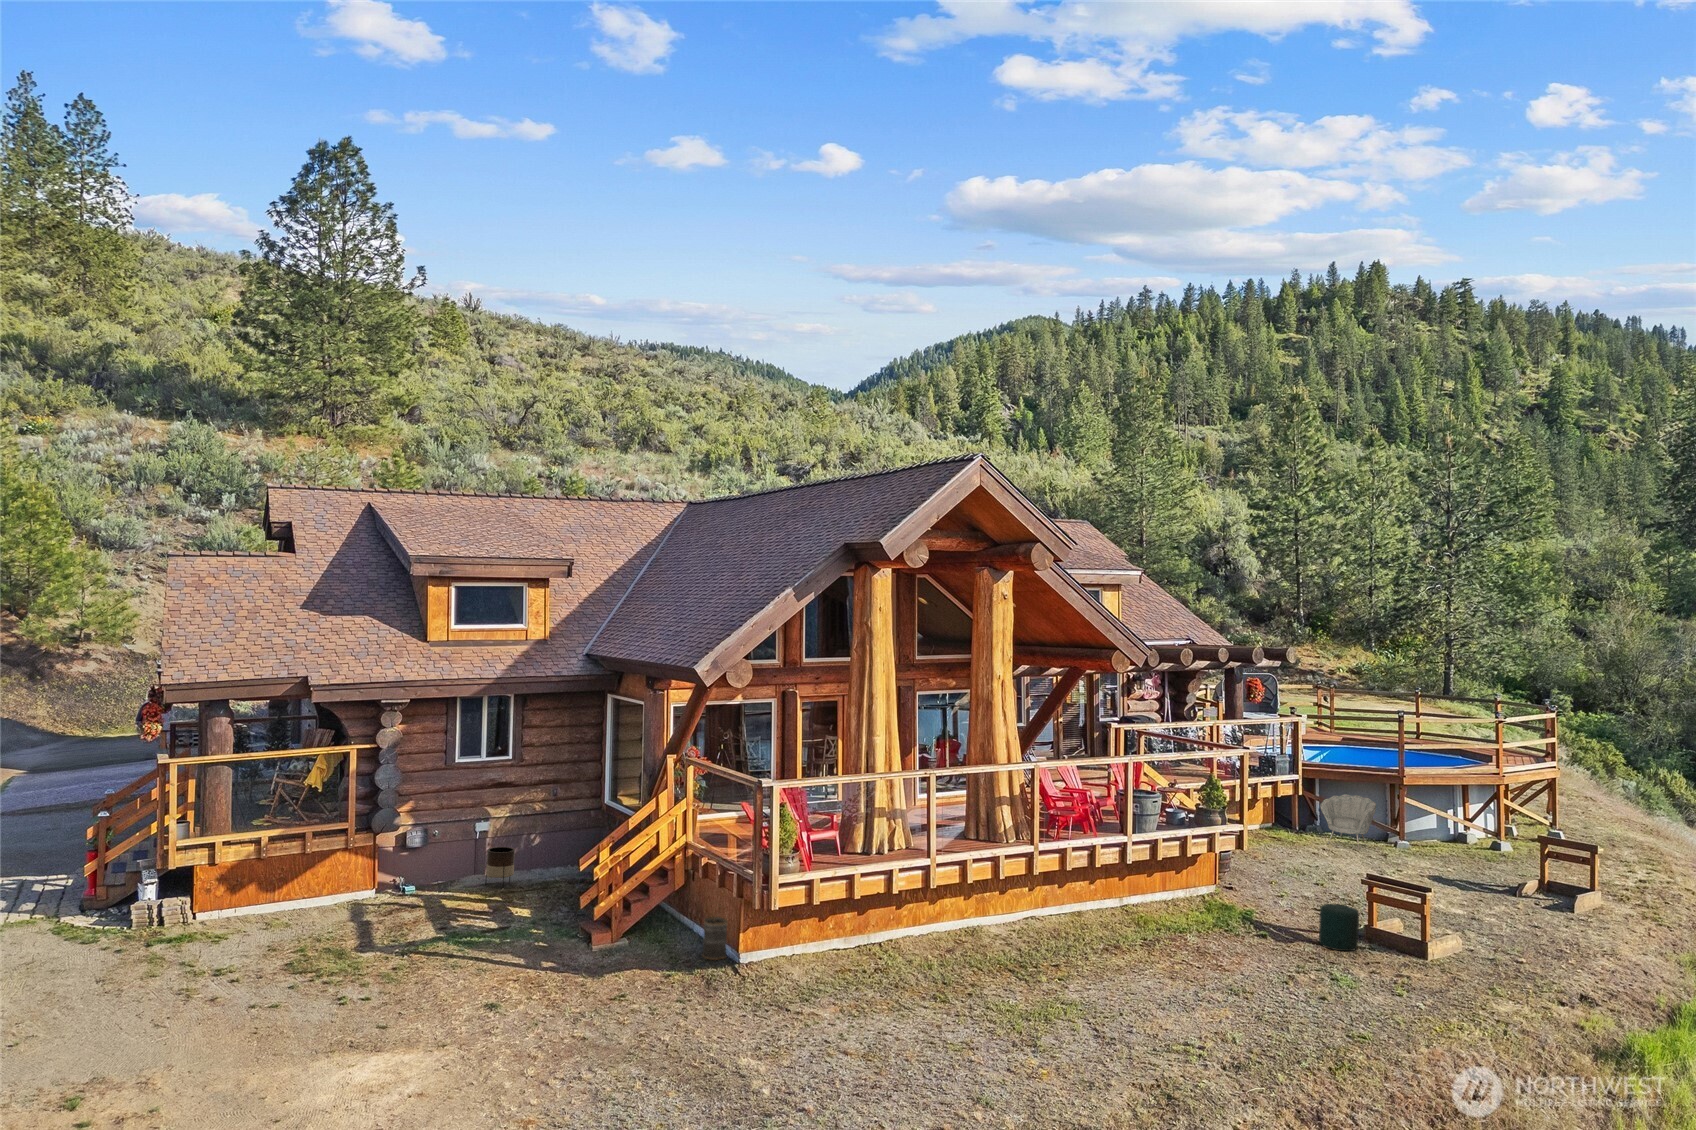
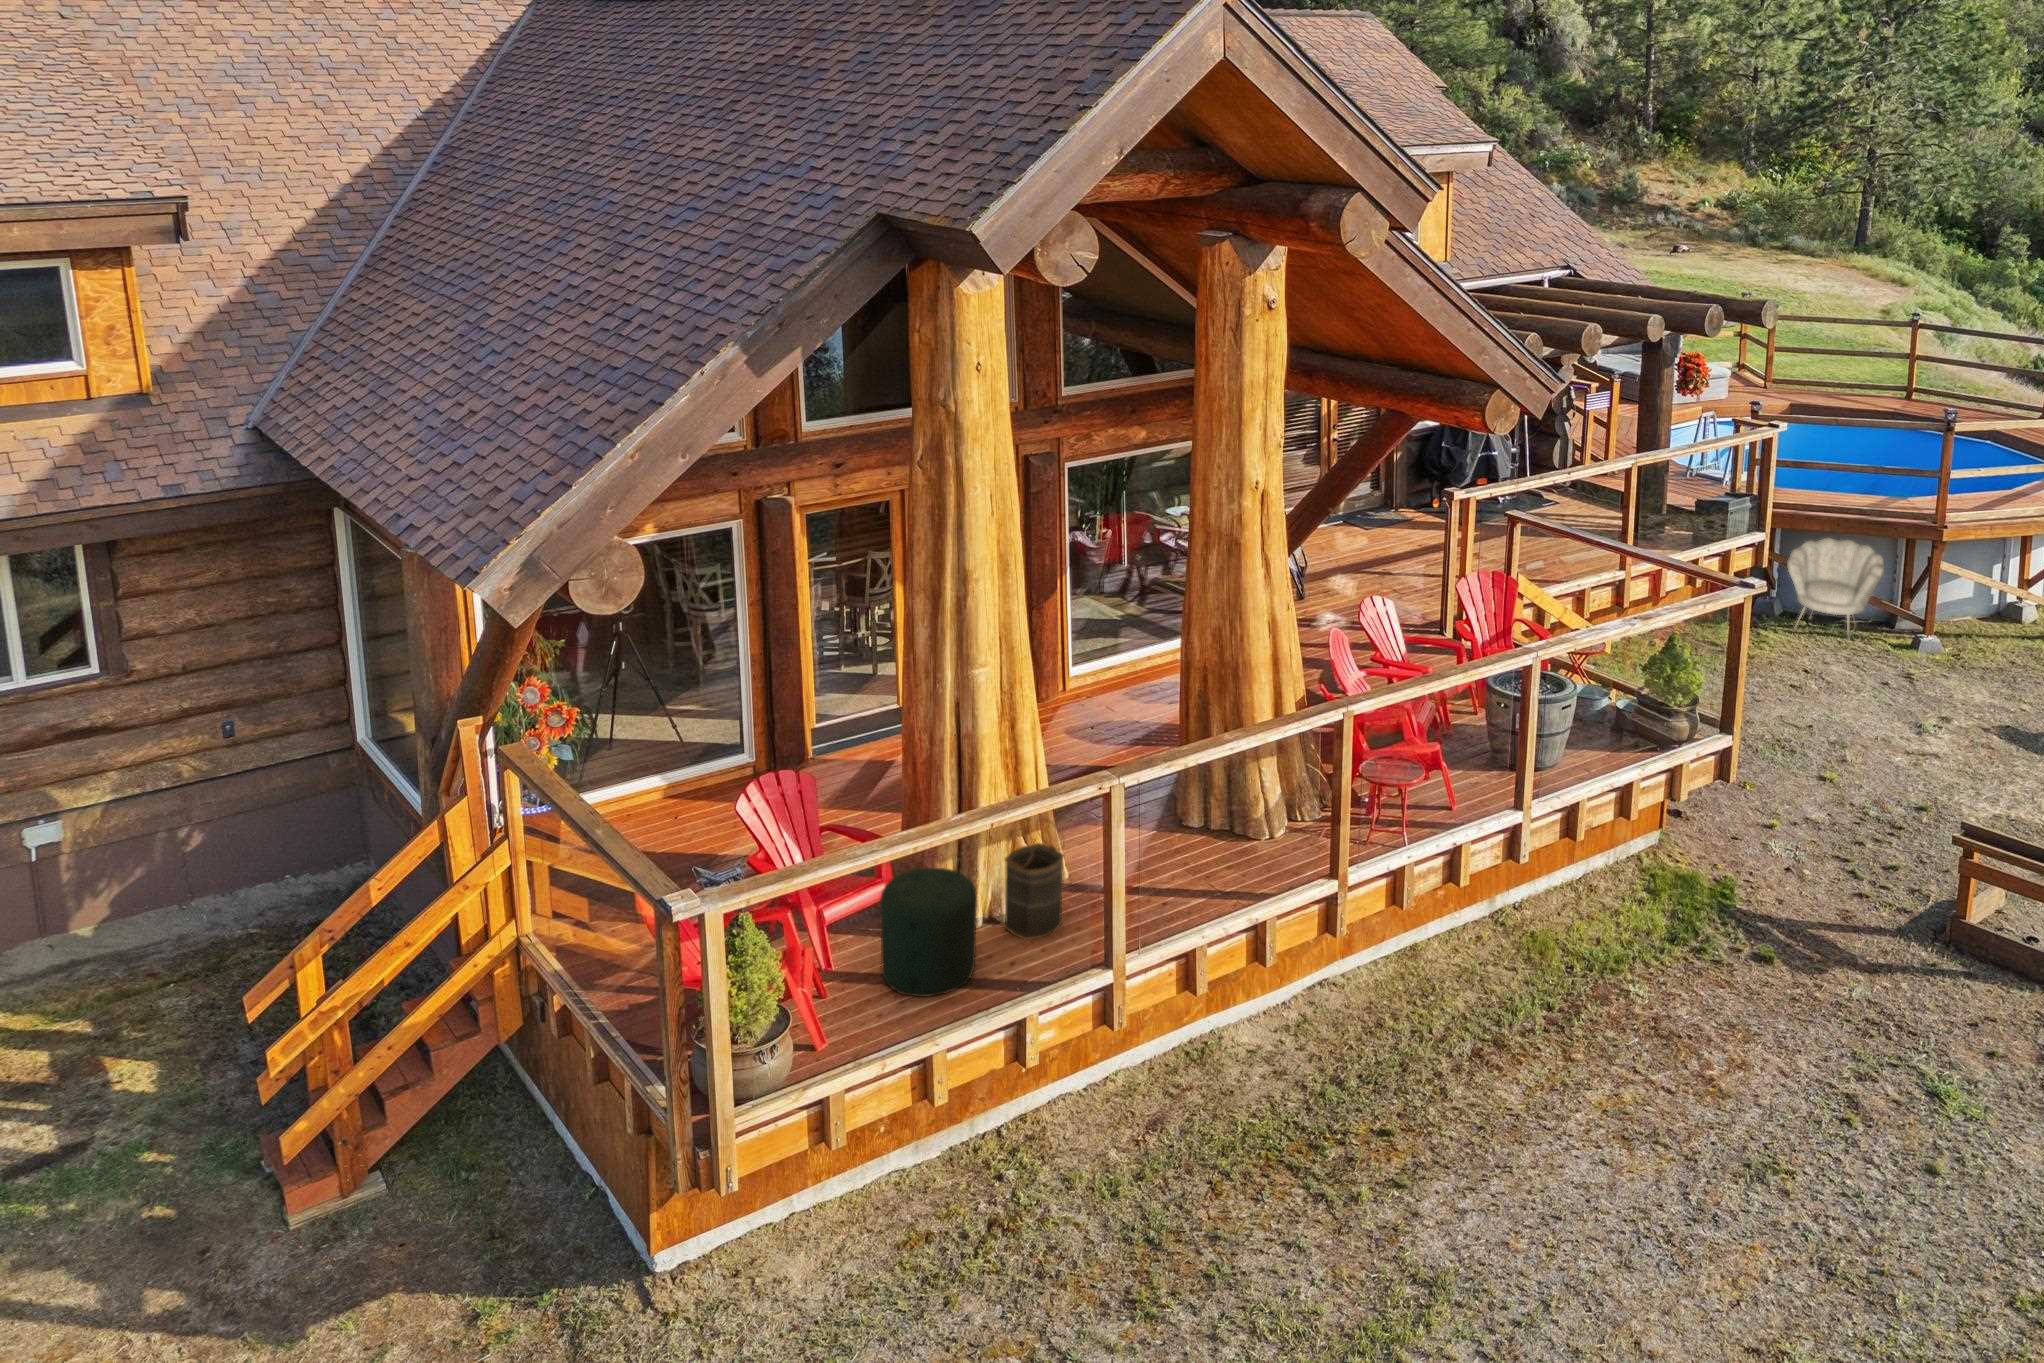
planter: present [485,847,515,887] -> none [54,873,137,978]
ottoman: present [1319,904,1359,951] -> present [880,867,977,997]
basket: present [702,906,728,960] -> present [1004,829,1064,940]

